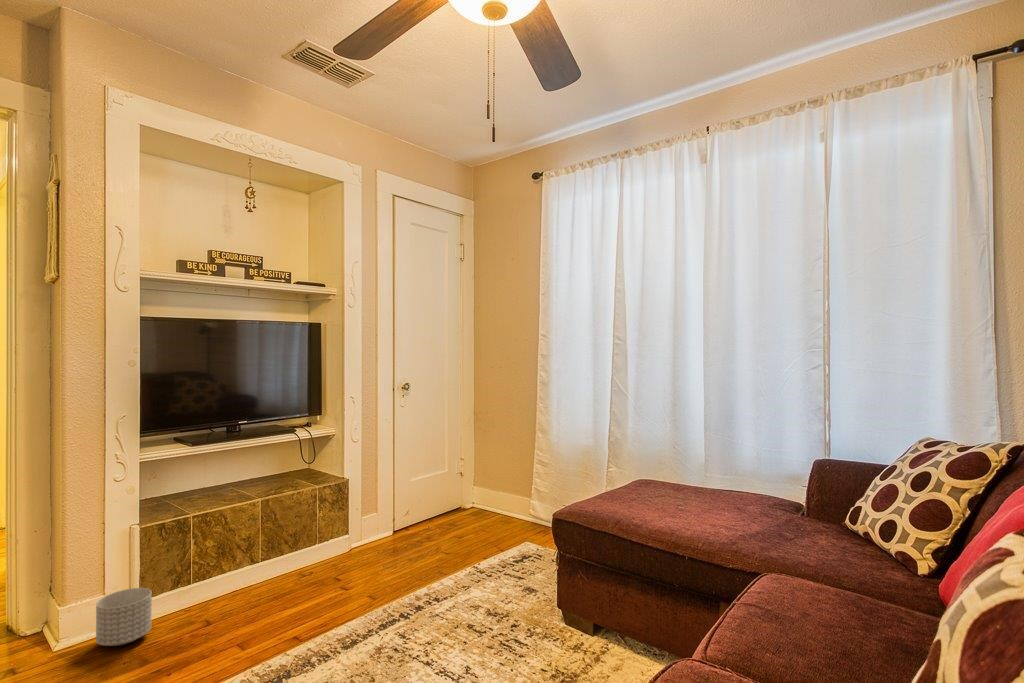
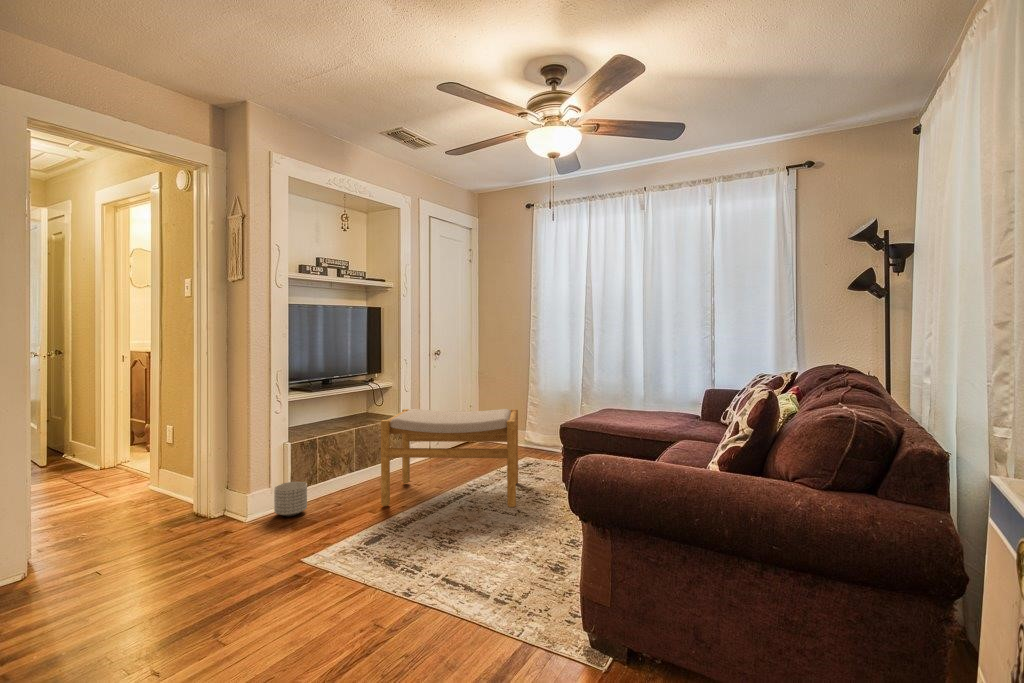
footstool: none [257,473,492,661] -> present [381,409,518,507]

